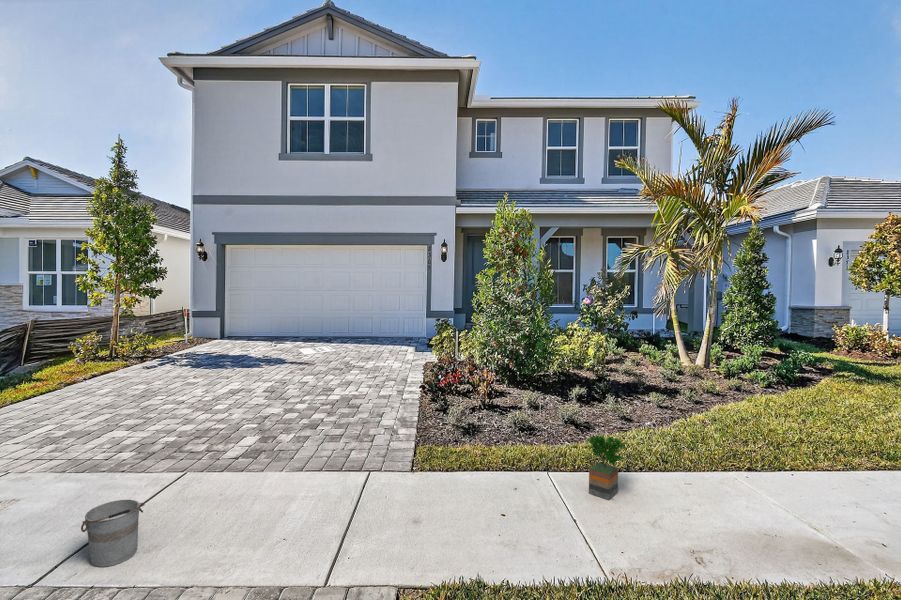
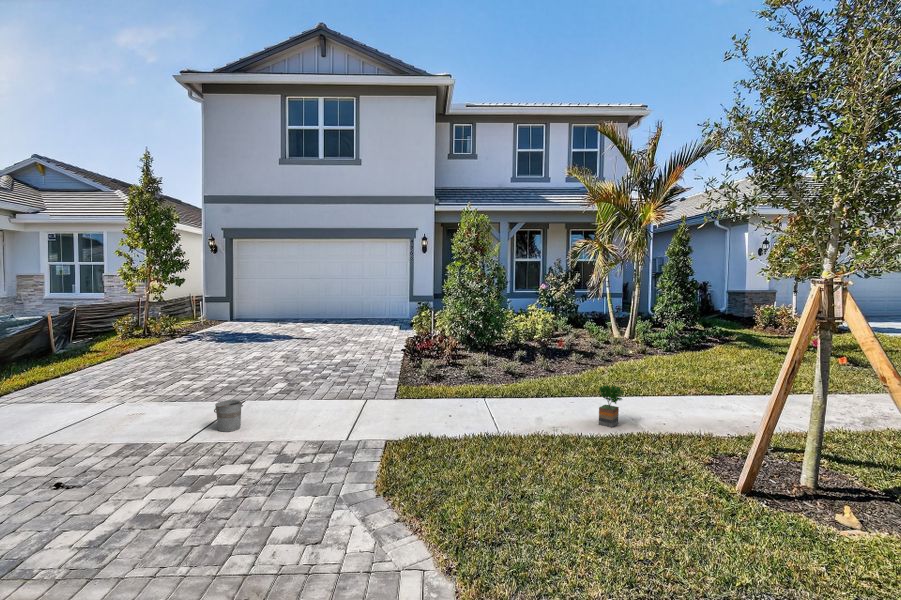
potted tree: present [589,435,626,500] -> present [599,385,624,427]

